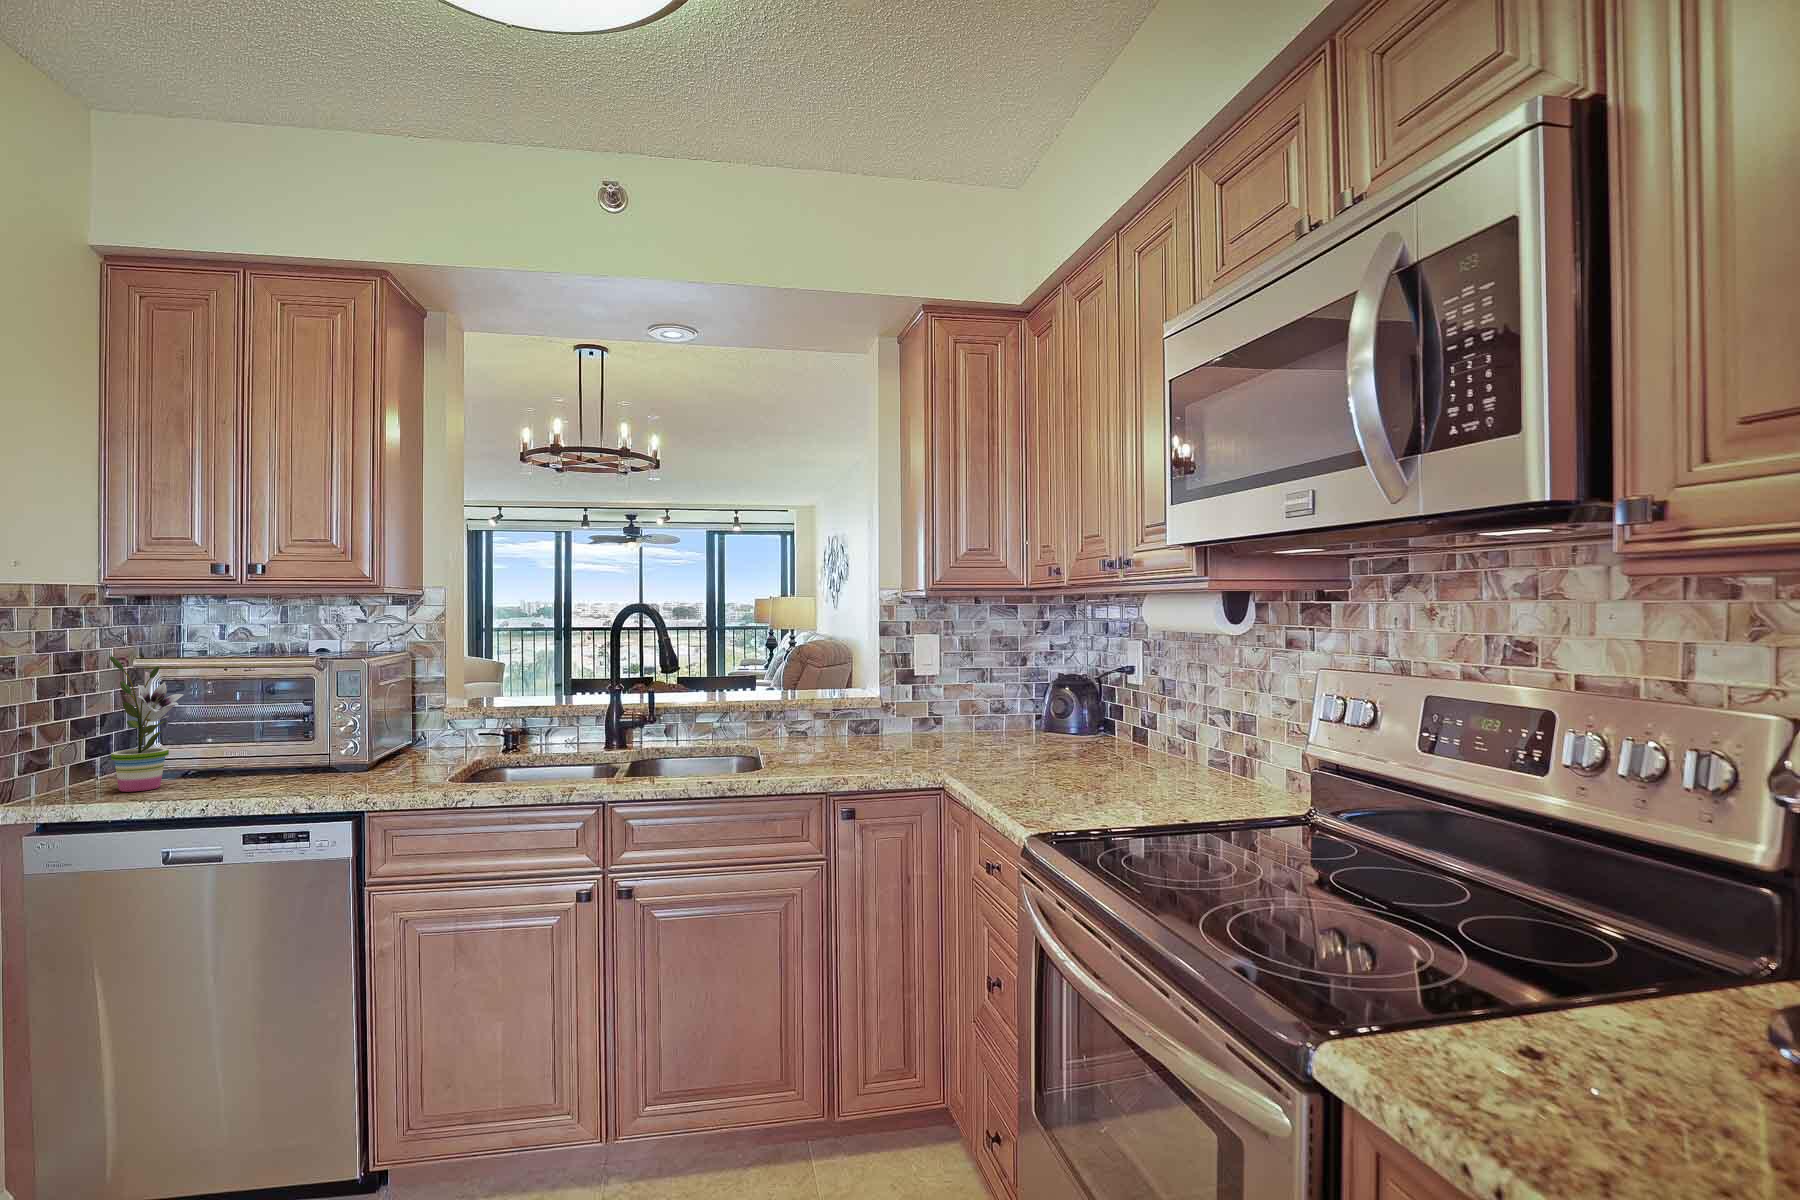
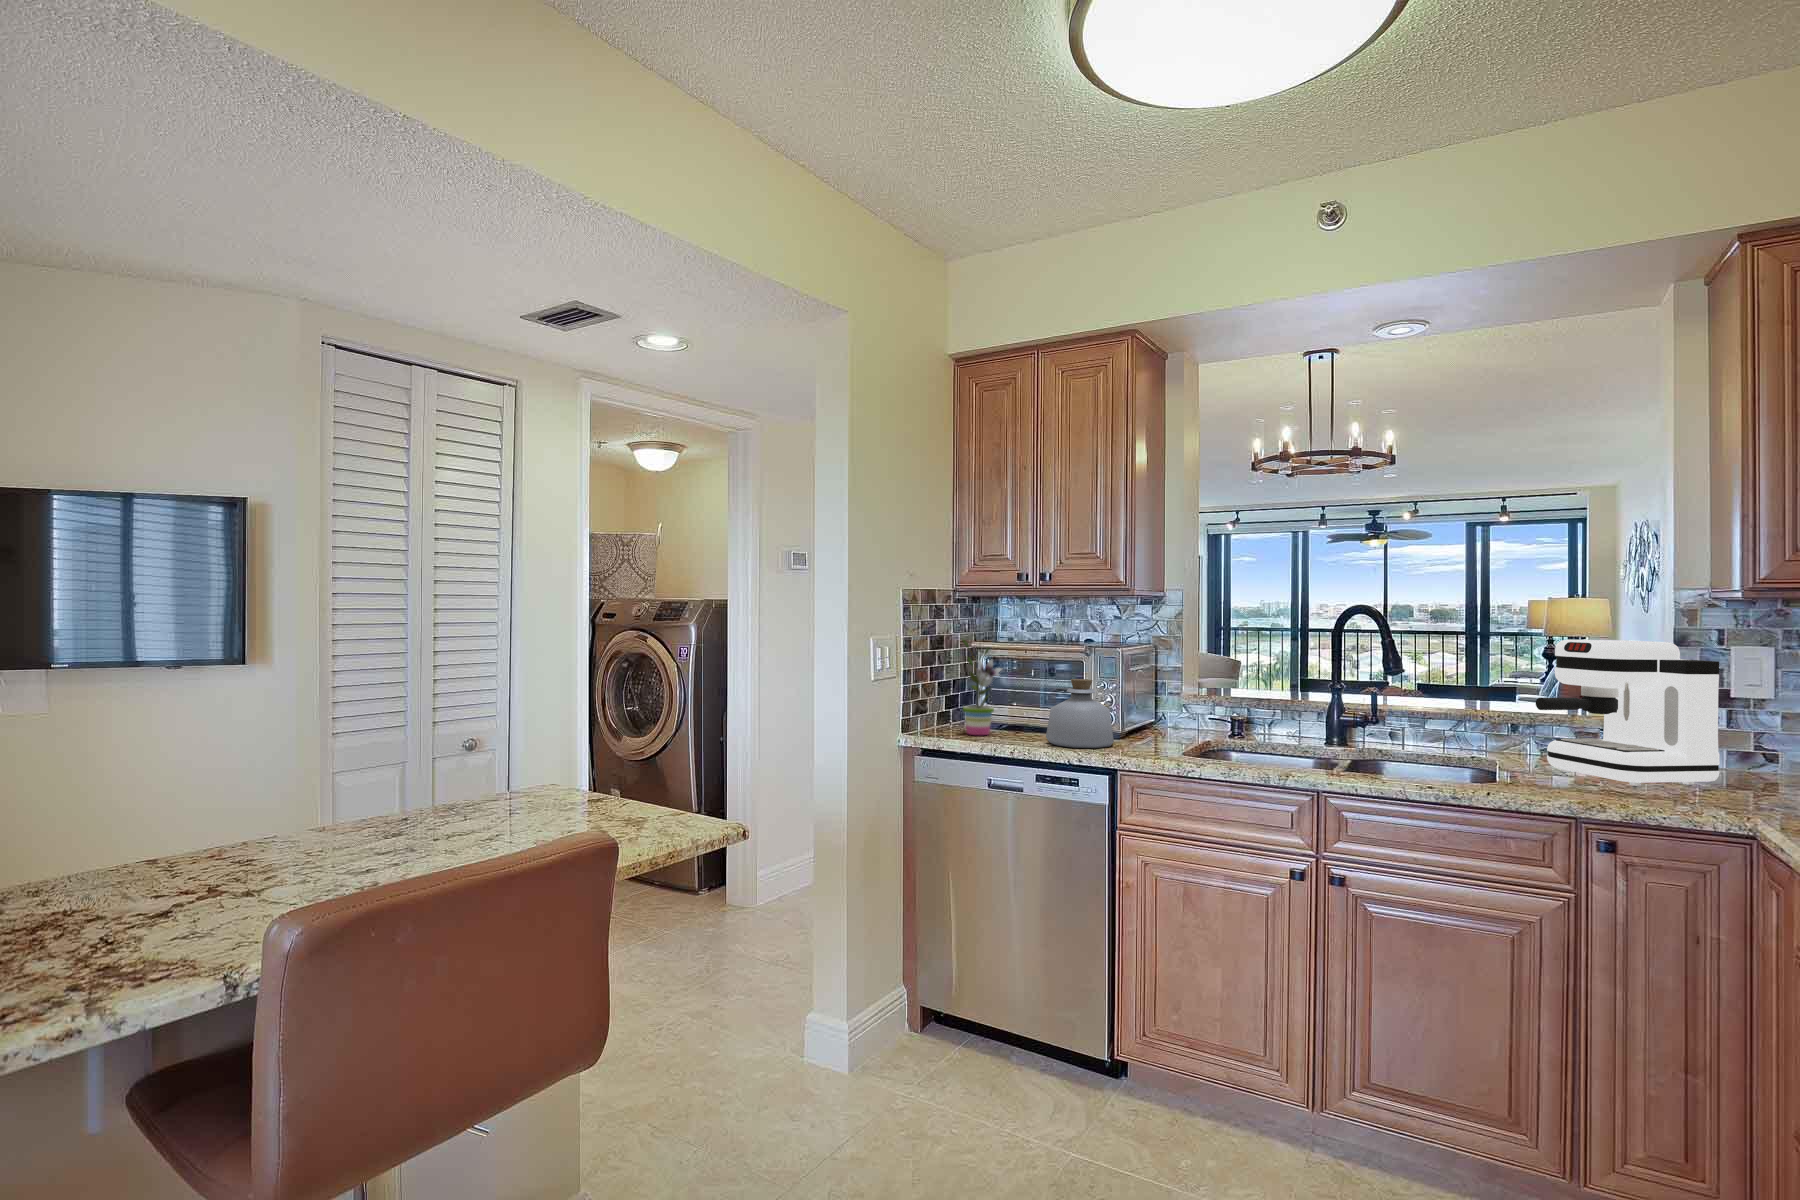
coffee maker: none [791,633,913,756] -> present [1536,640,1720,786]
bottle: none [255,701,357,791] -> present [1046,679,1114,748]

